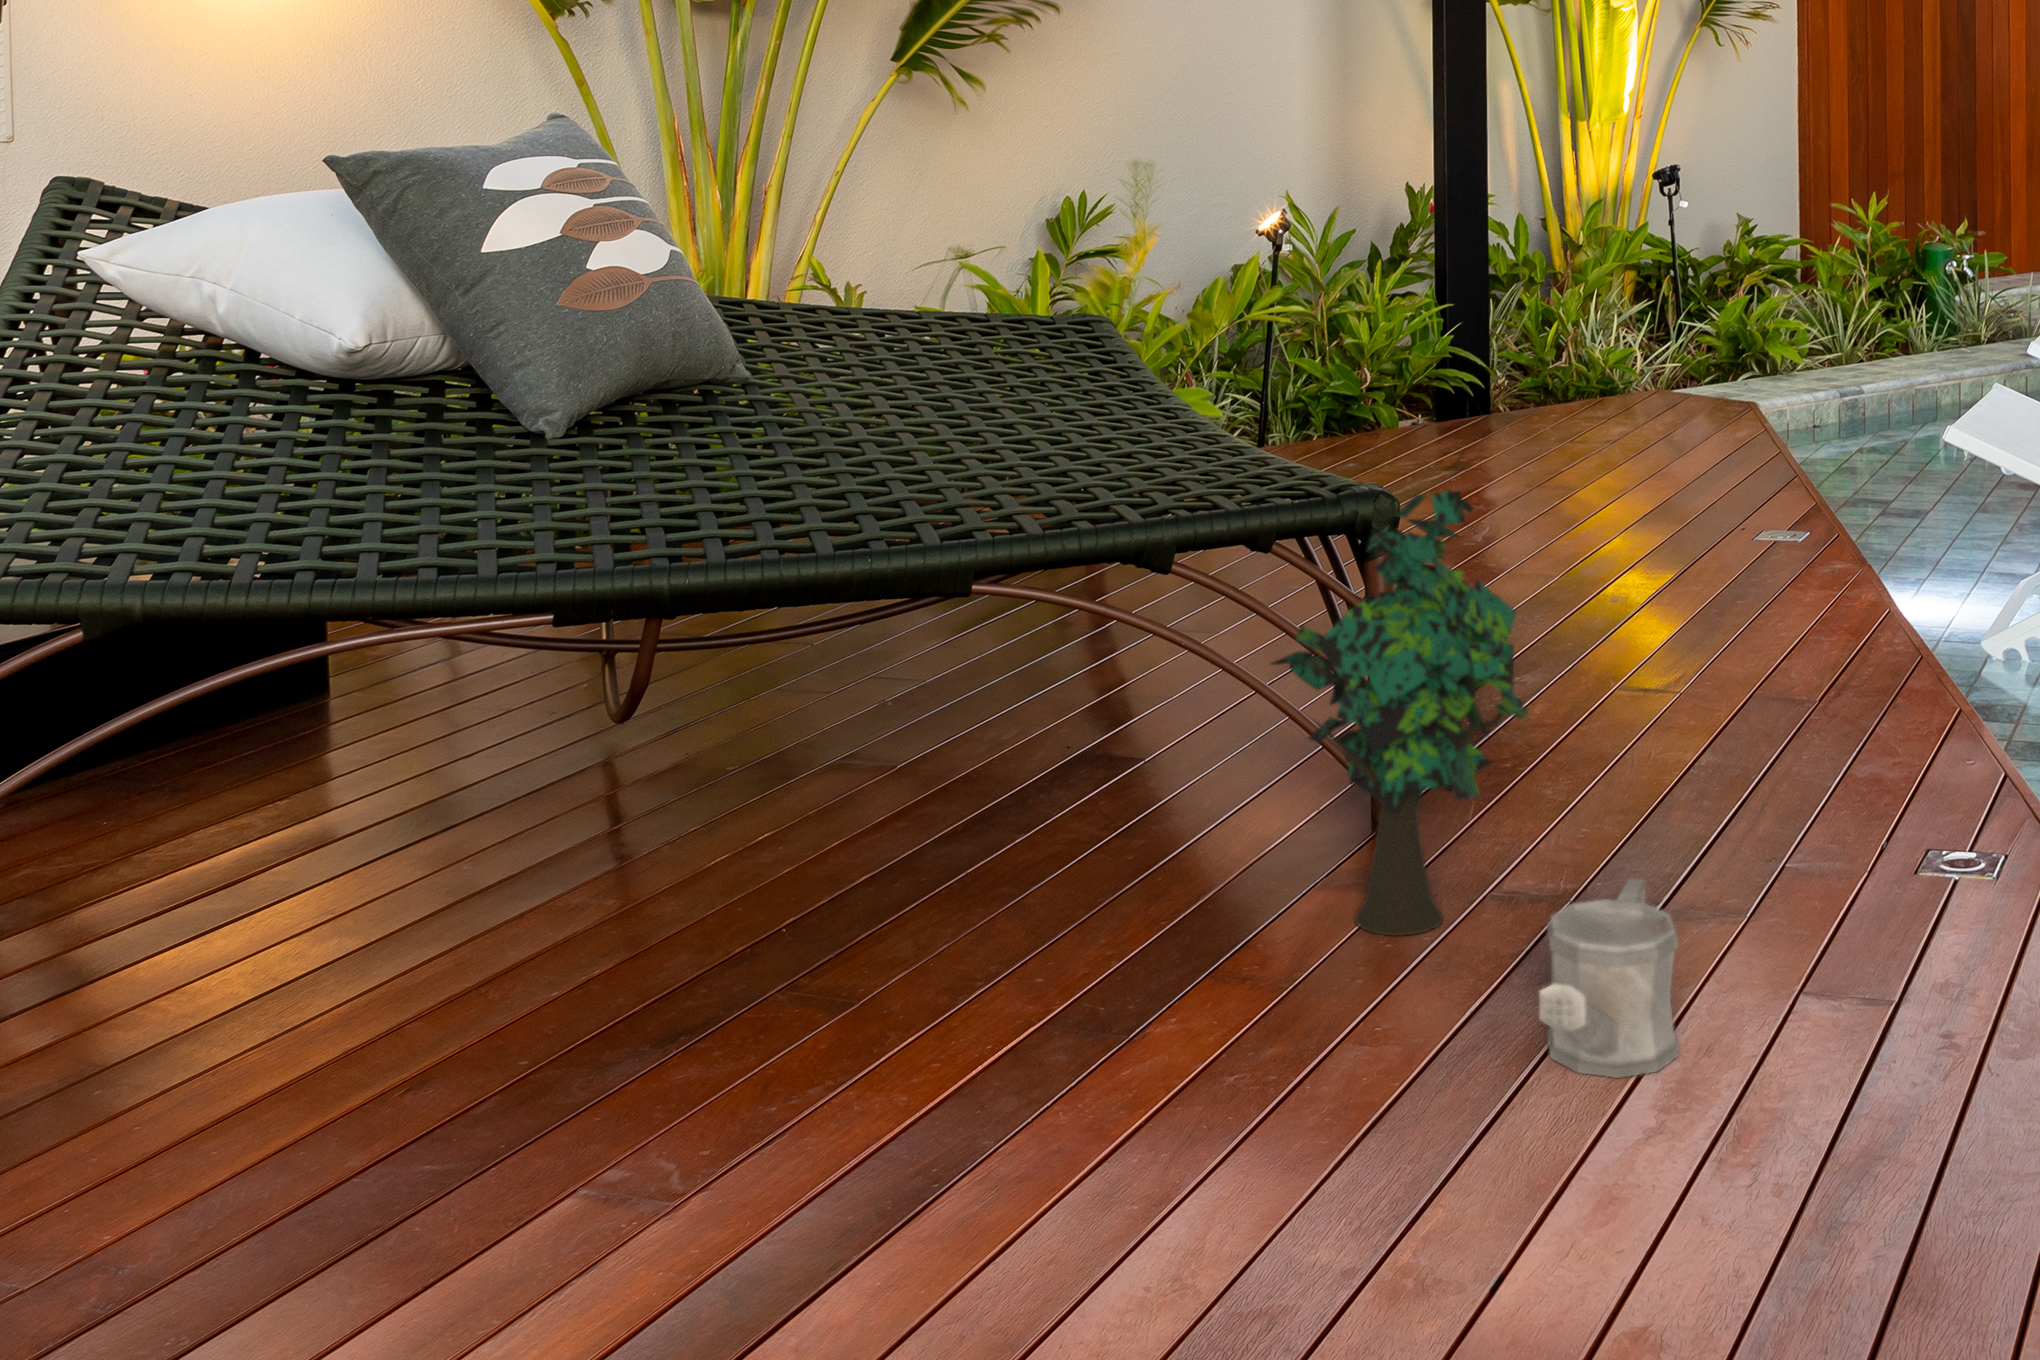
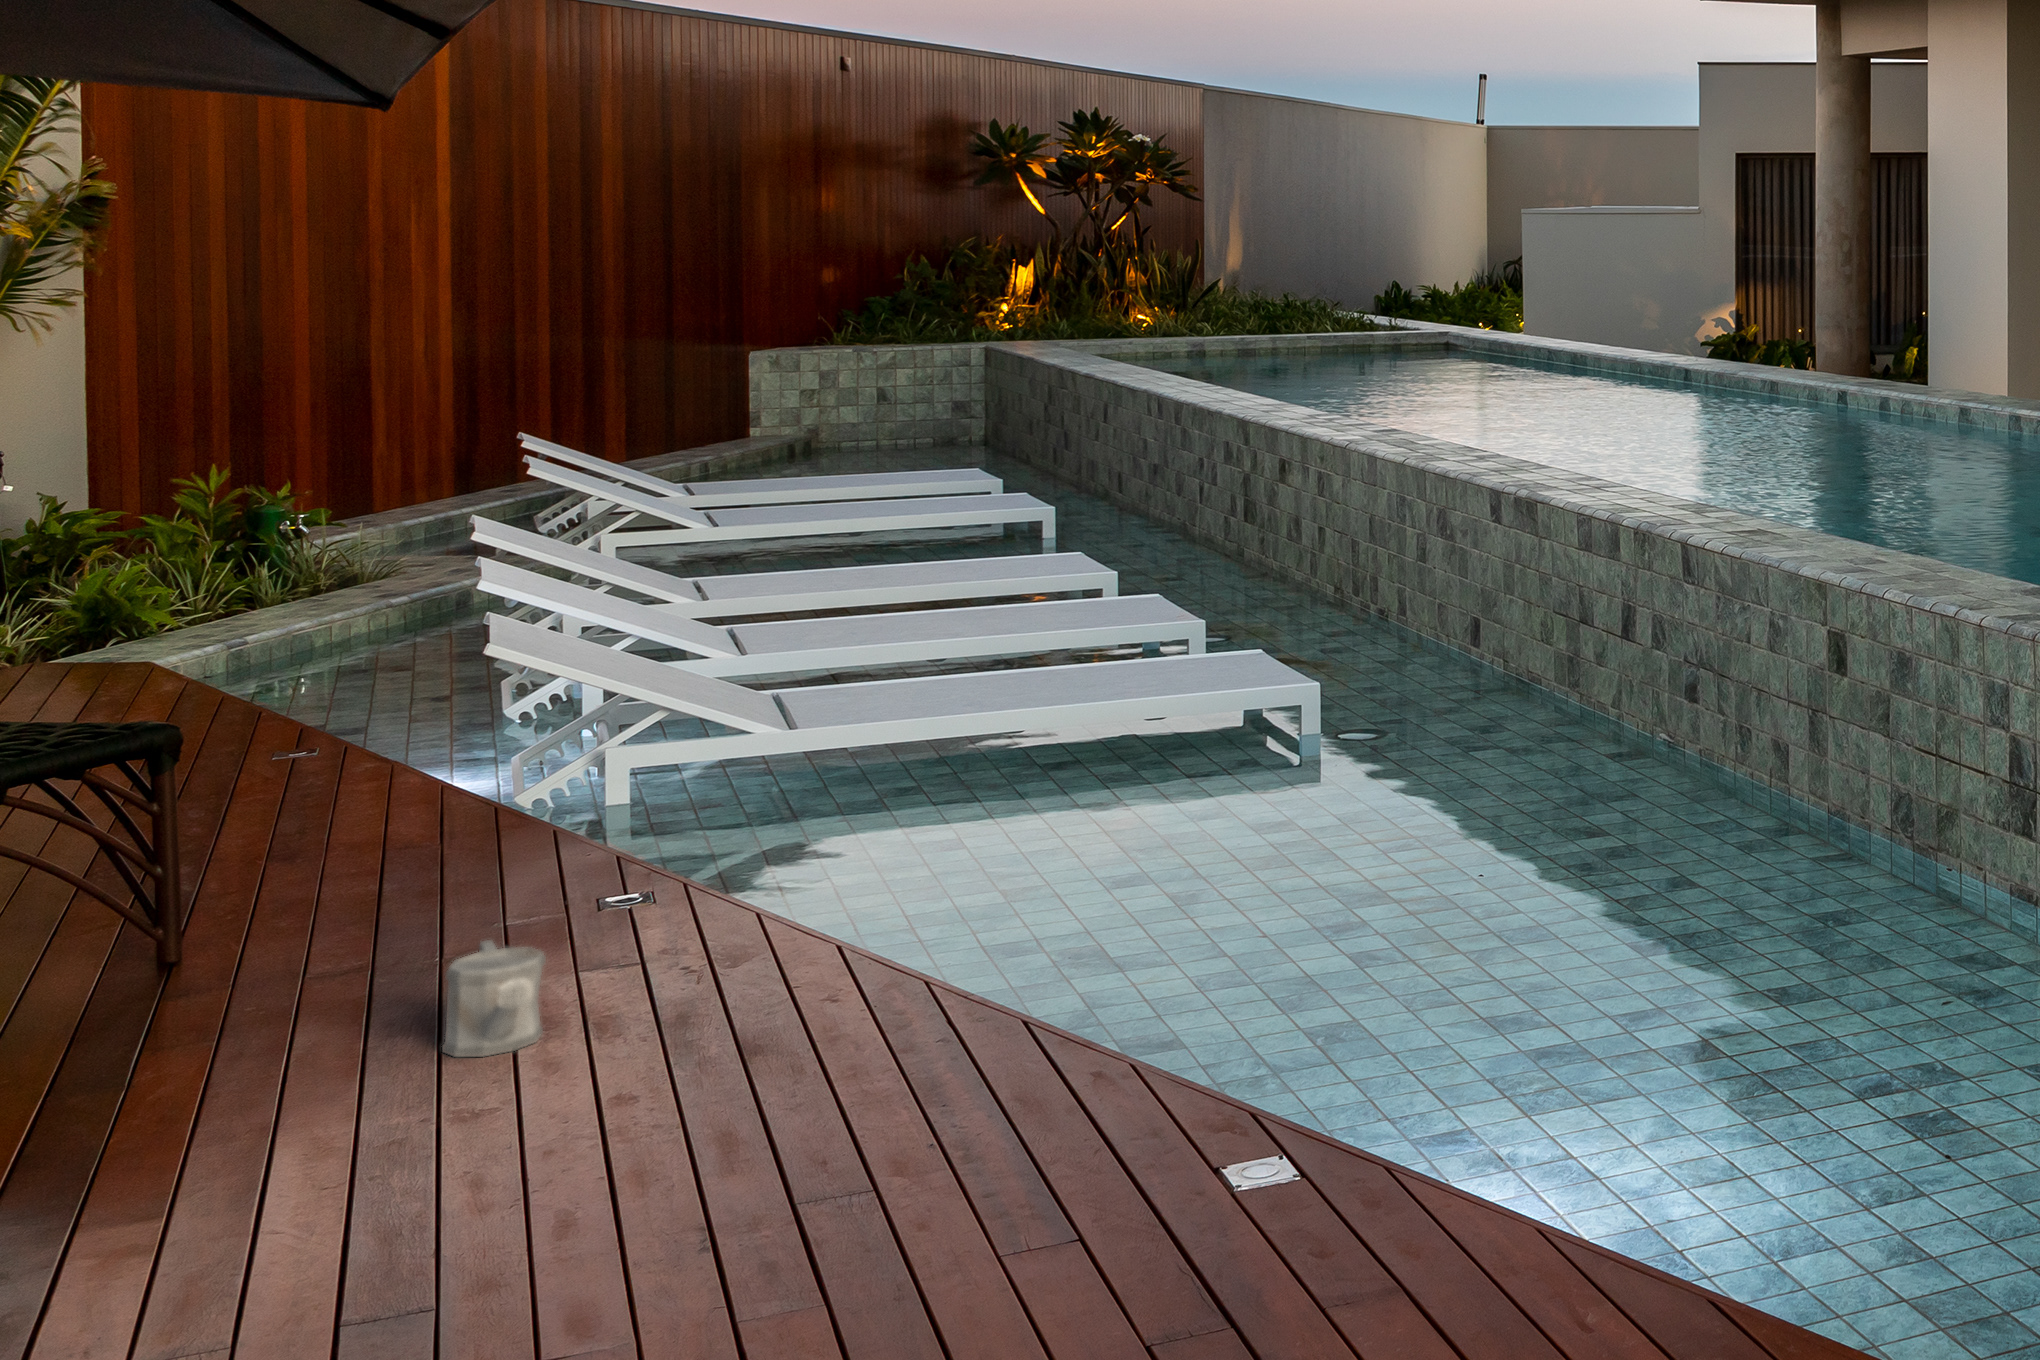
decorative plant: present [1272,490,1528,936] -> none [136,710,361,1051]

